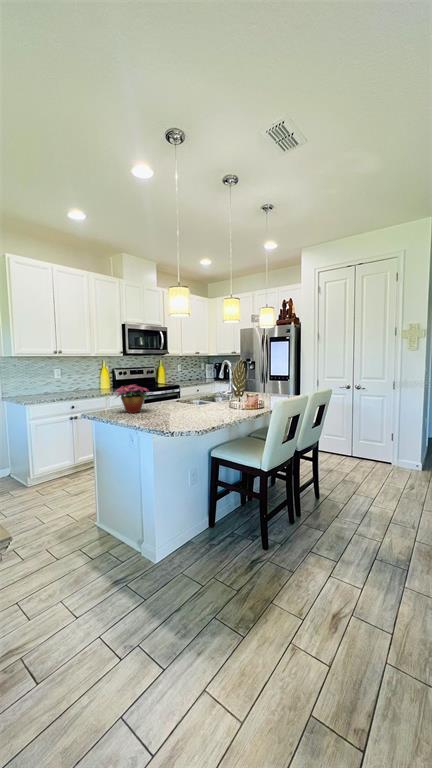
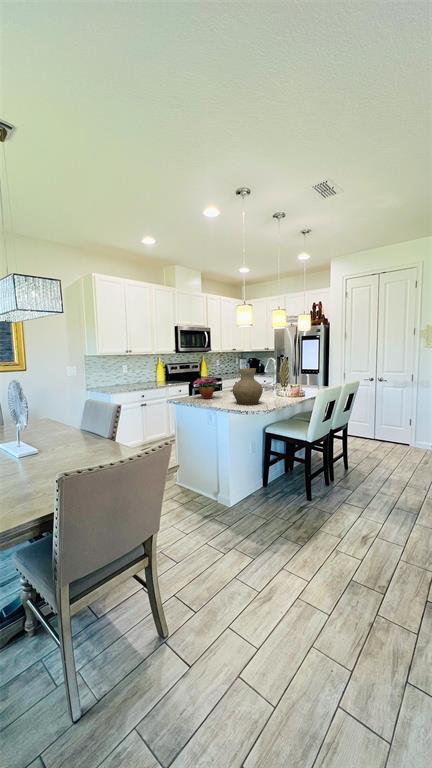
vase: none [159,373,201,423] -> present [232,368,263,405]

